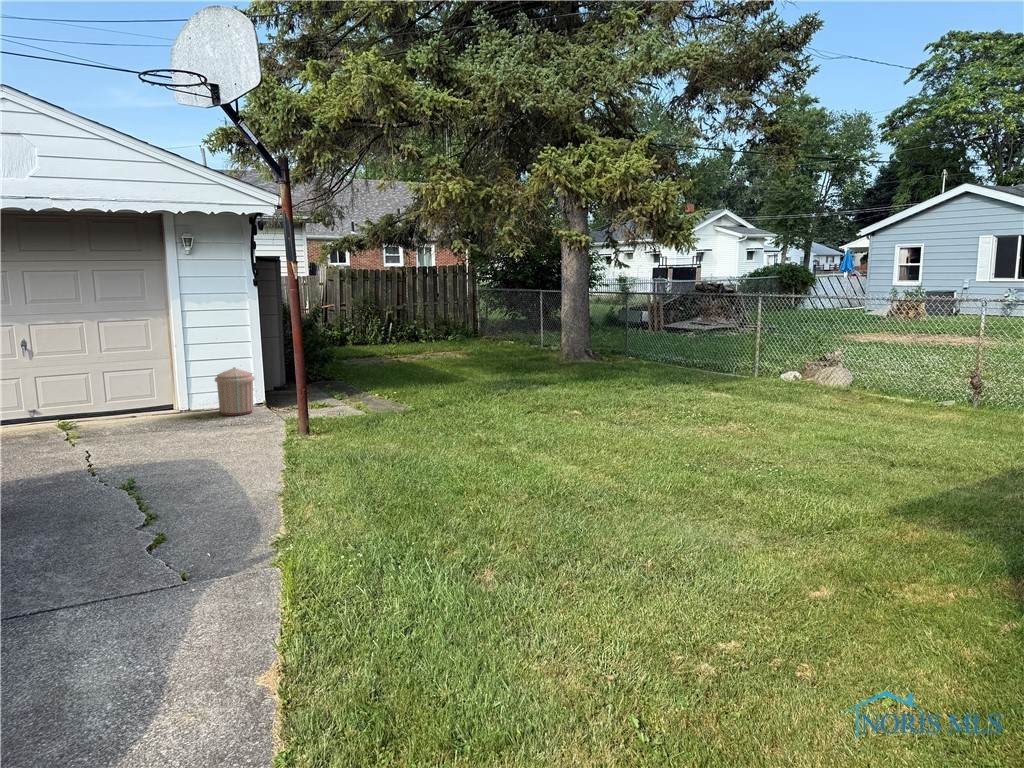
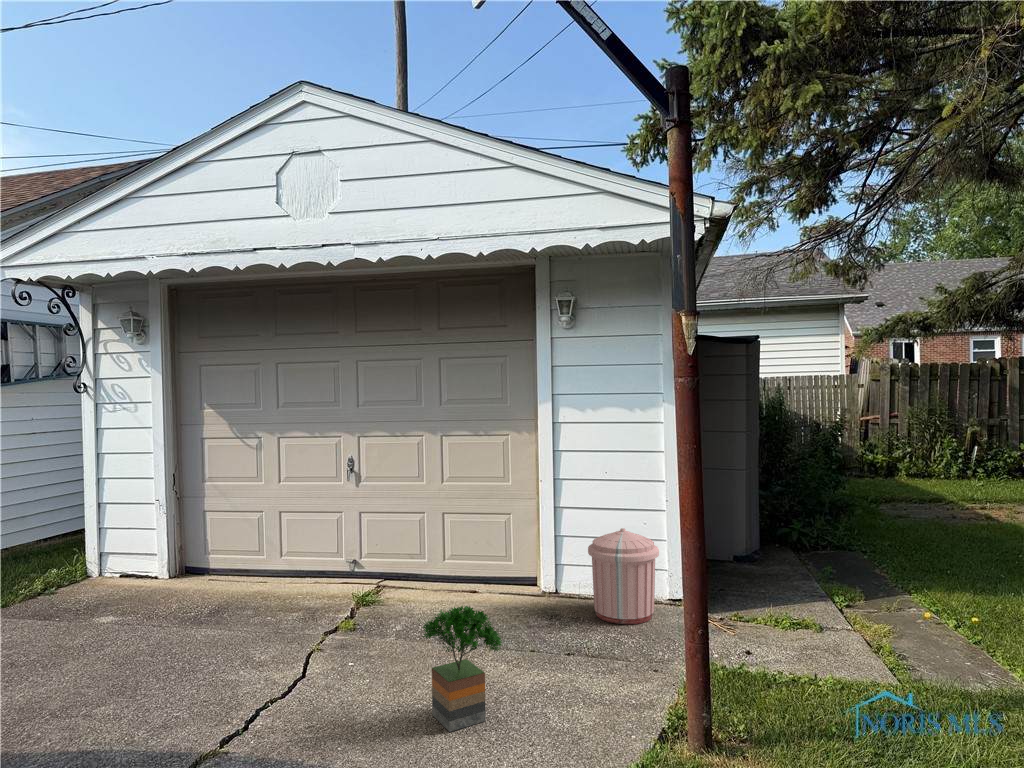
potted tree: none [173,397,217,450] -> present [422,606,502,732]

